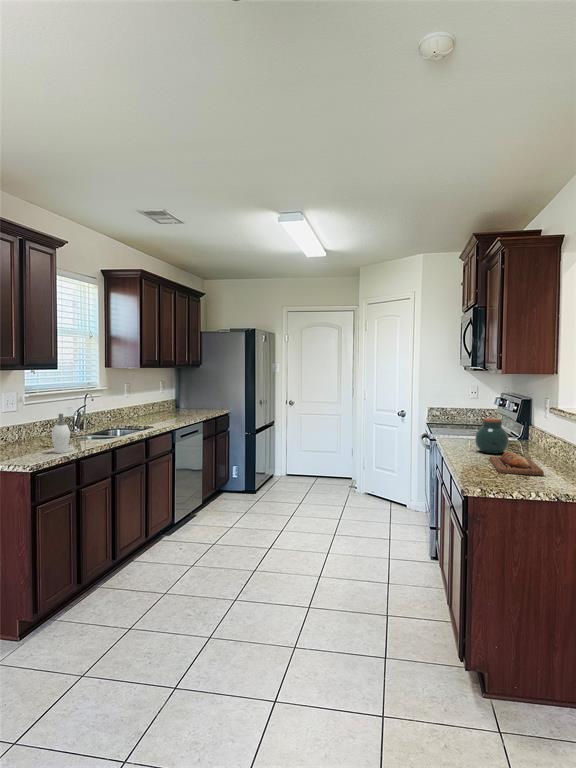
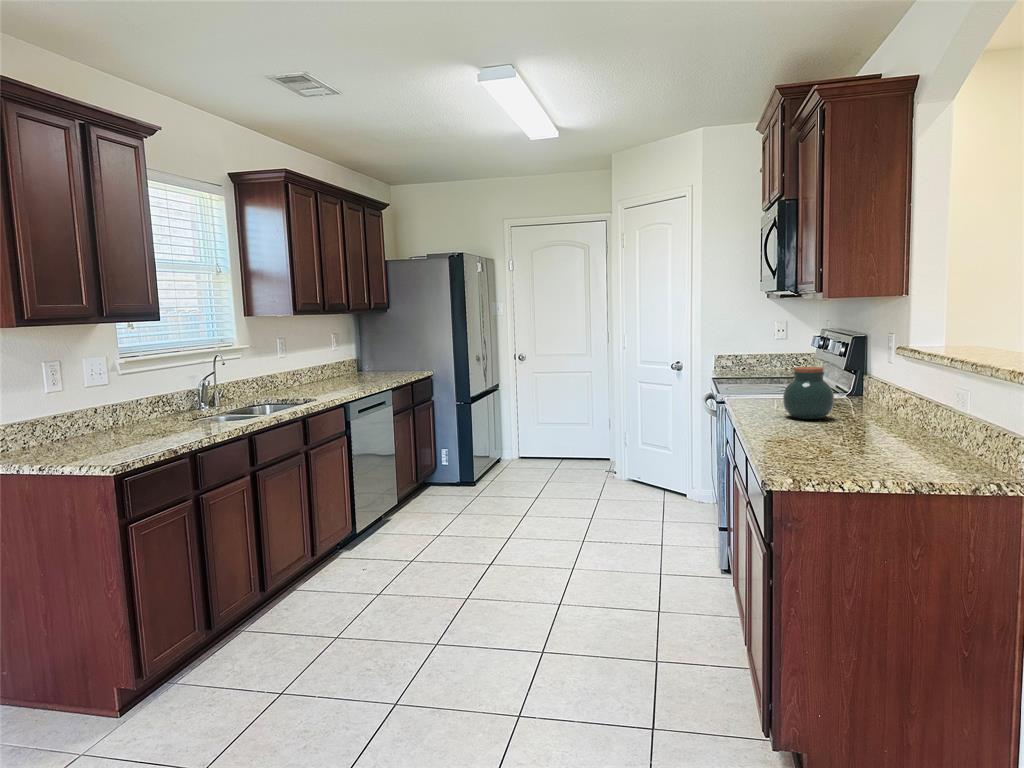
soap dispenser: present [52,414,70,453] -> none [152,386,180,444]
bread loaf: present [489,452,544,475] -> none [805,416,890,451]

